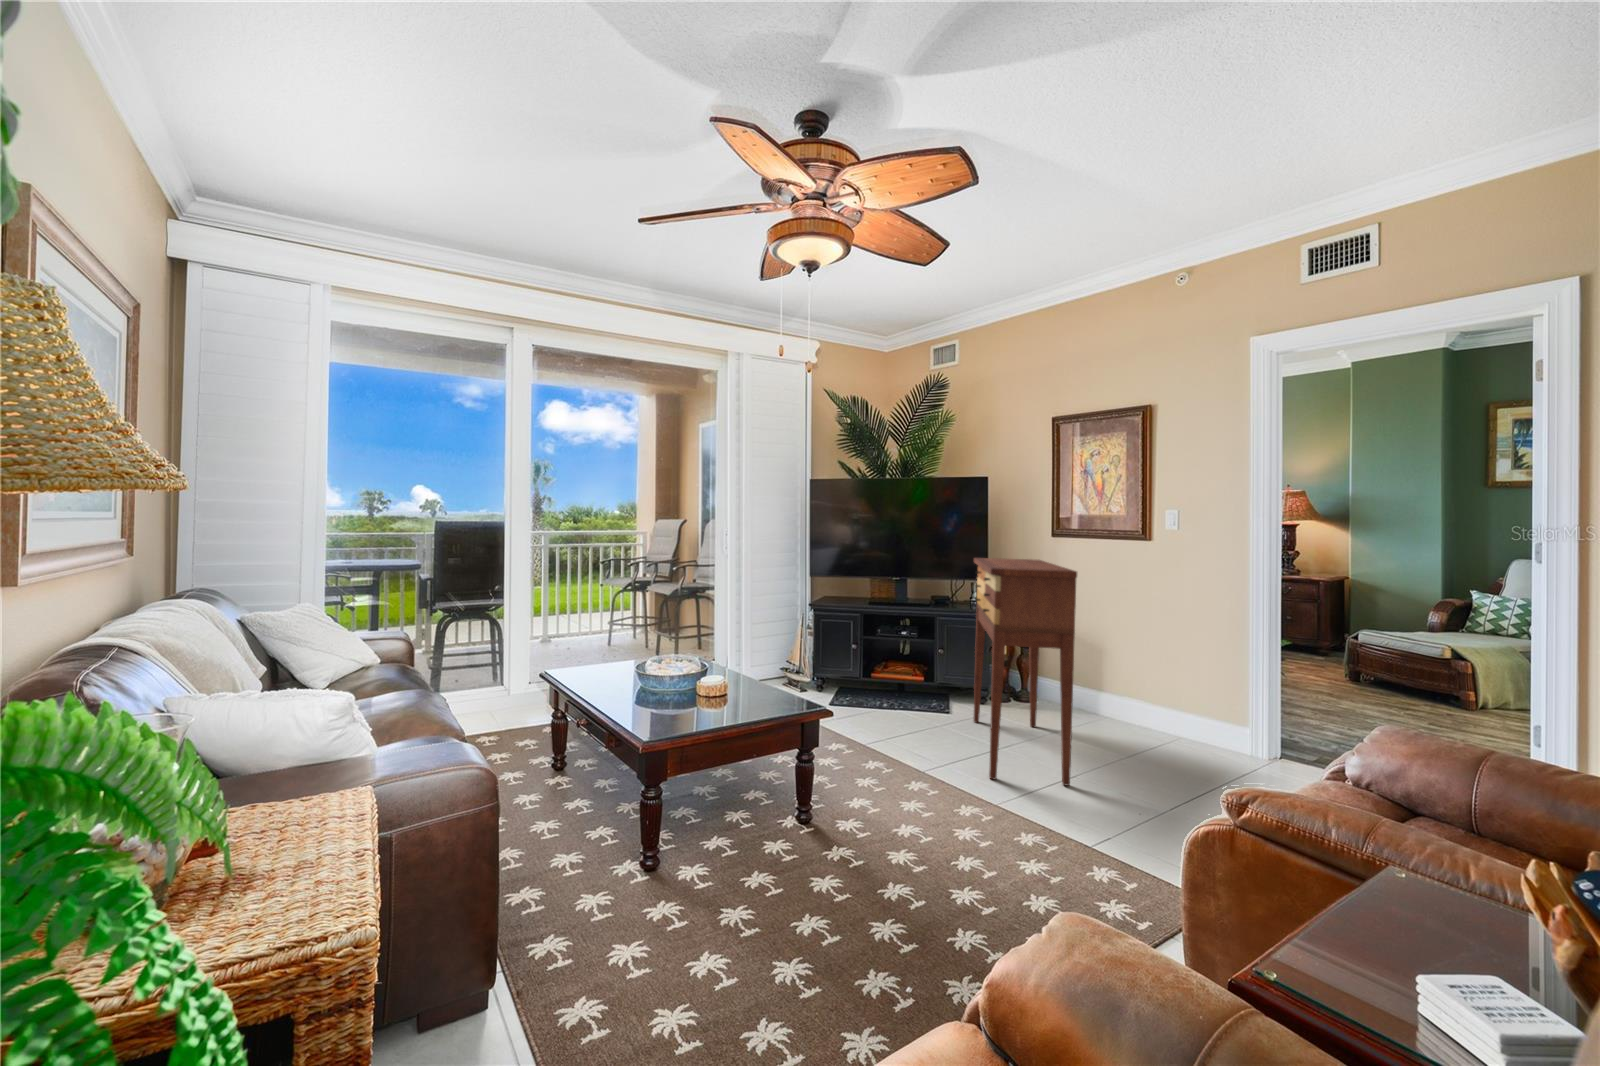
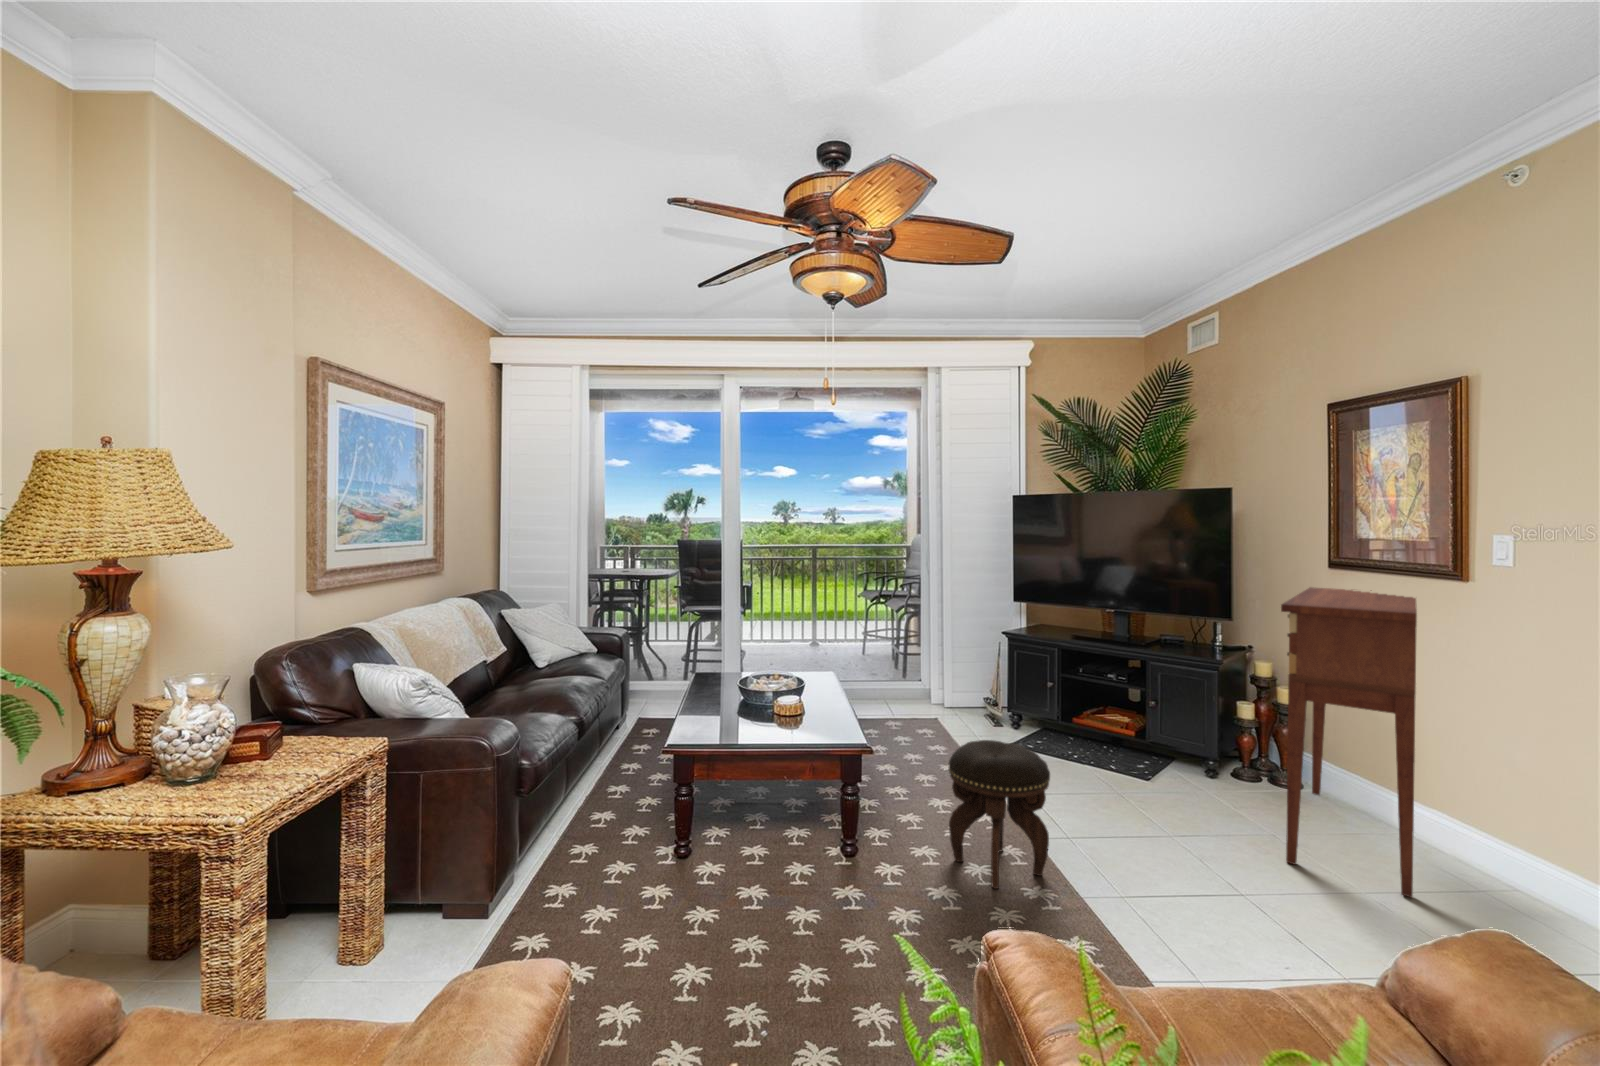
footstool: none [746,714,845,862] -> present [949,740,1050,889]

